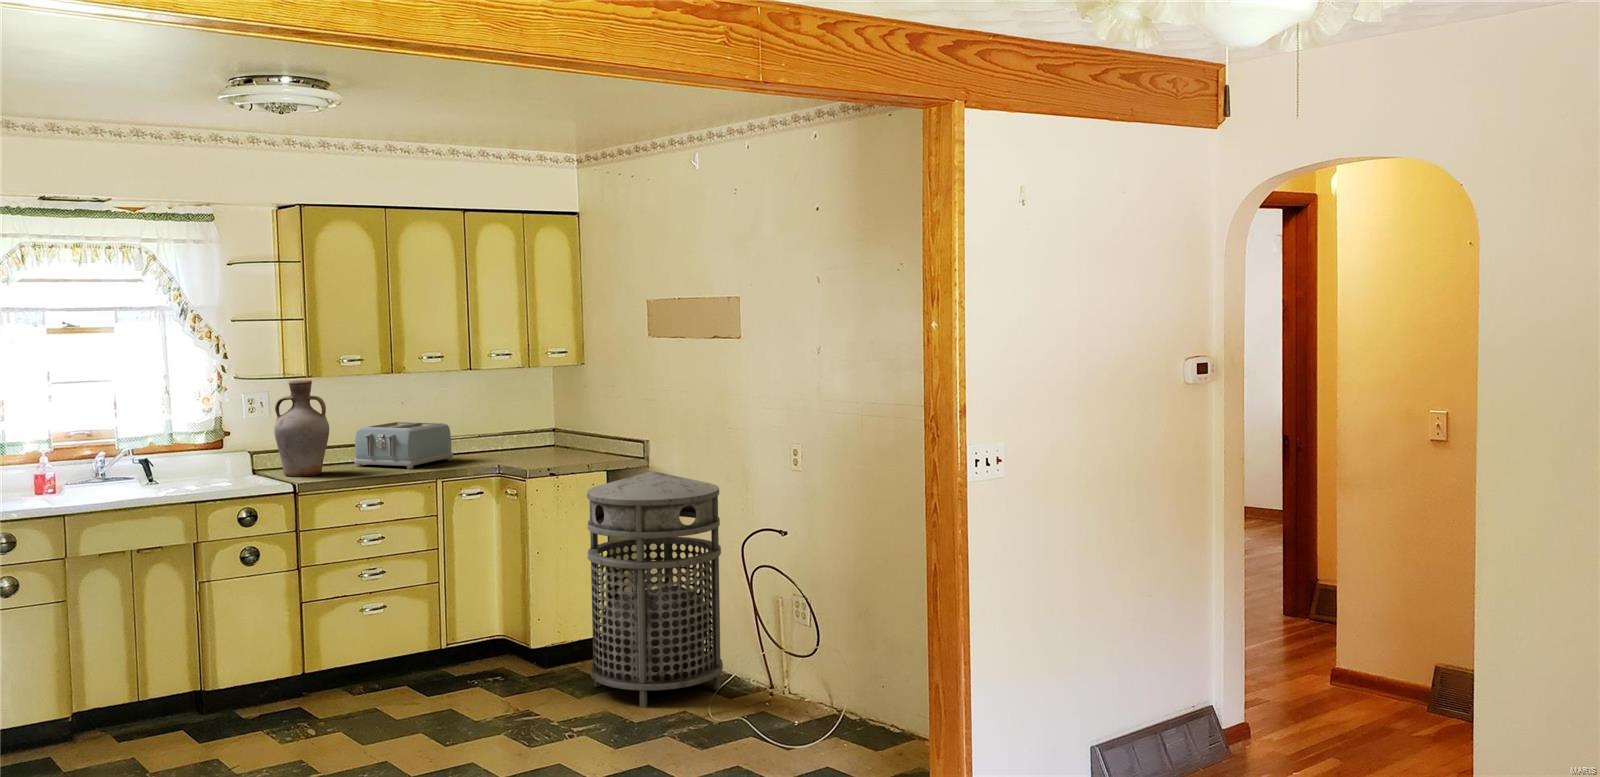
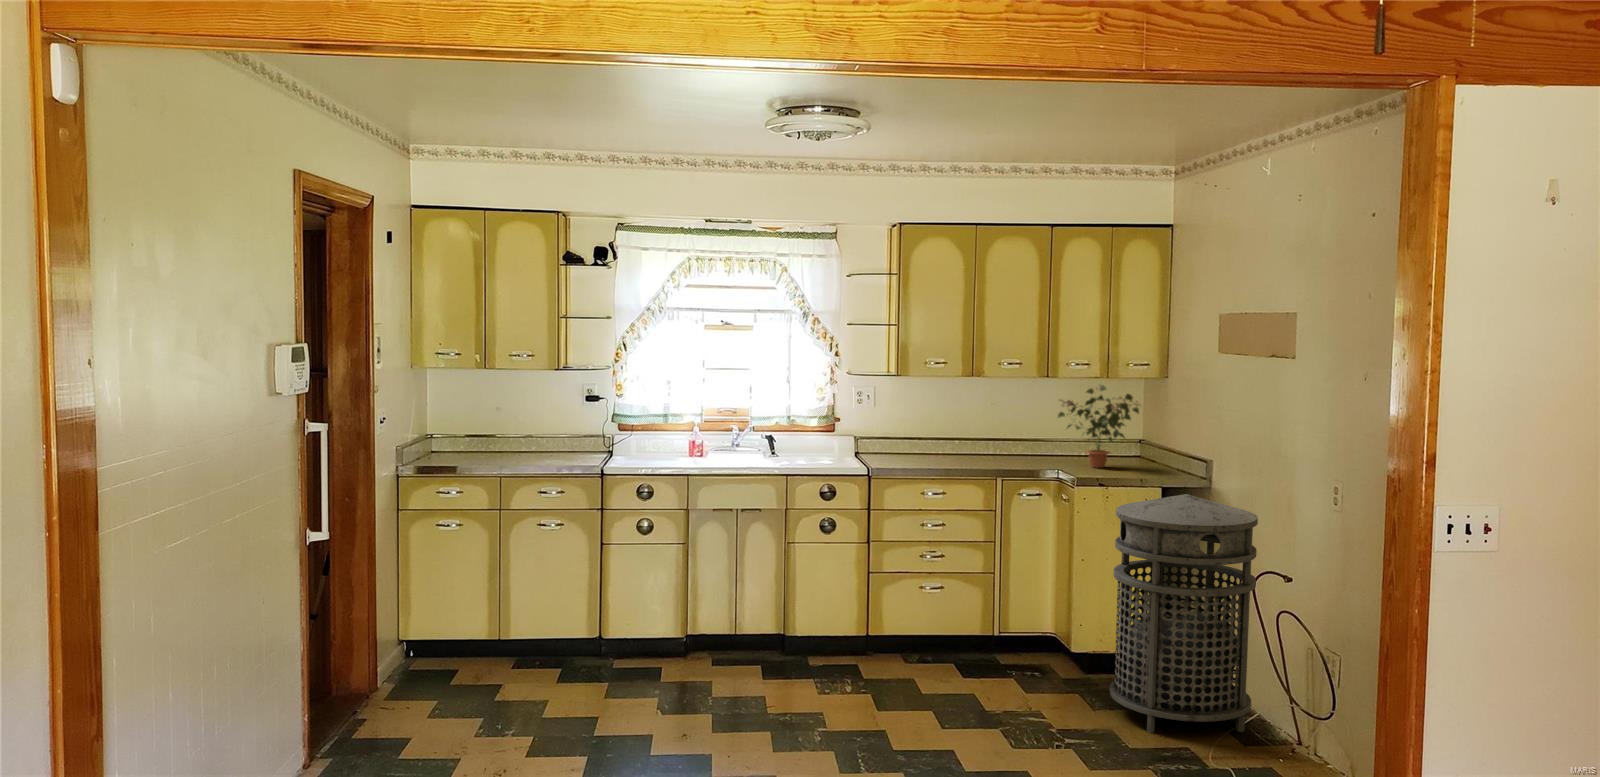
potted plant: none [480,374,568,459] -> present [1058,385,1139,468]
vase: present [274,380,329,476] -> none [866,378,912,463]
toaster: present [354,422,453,469] -> none [937,421,1028,466]

